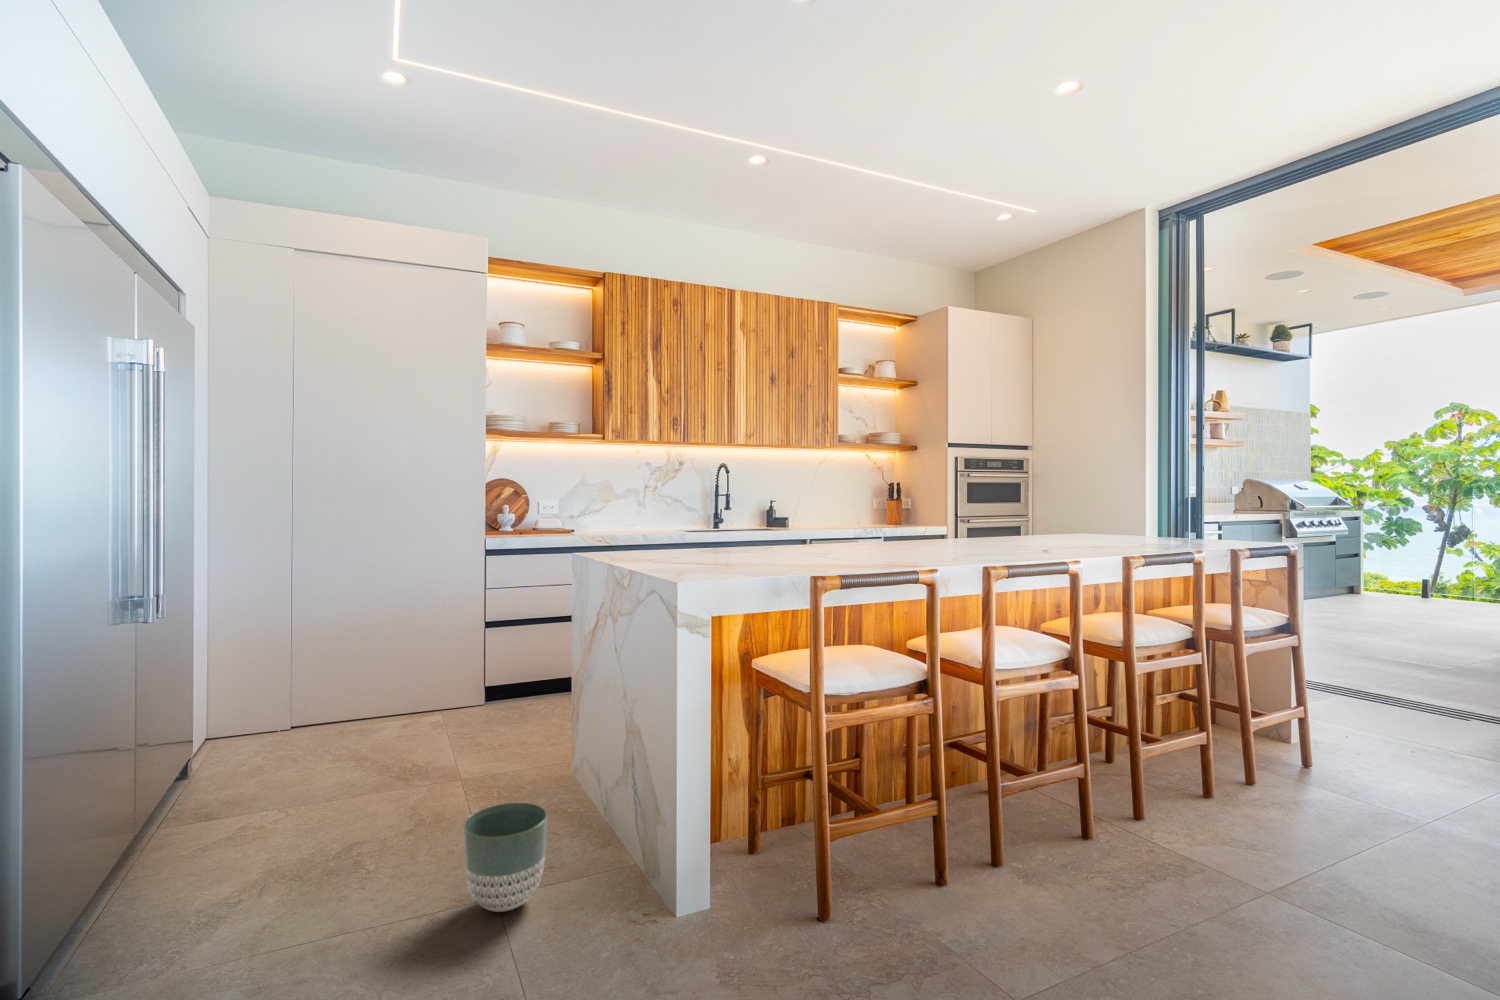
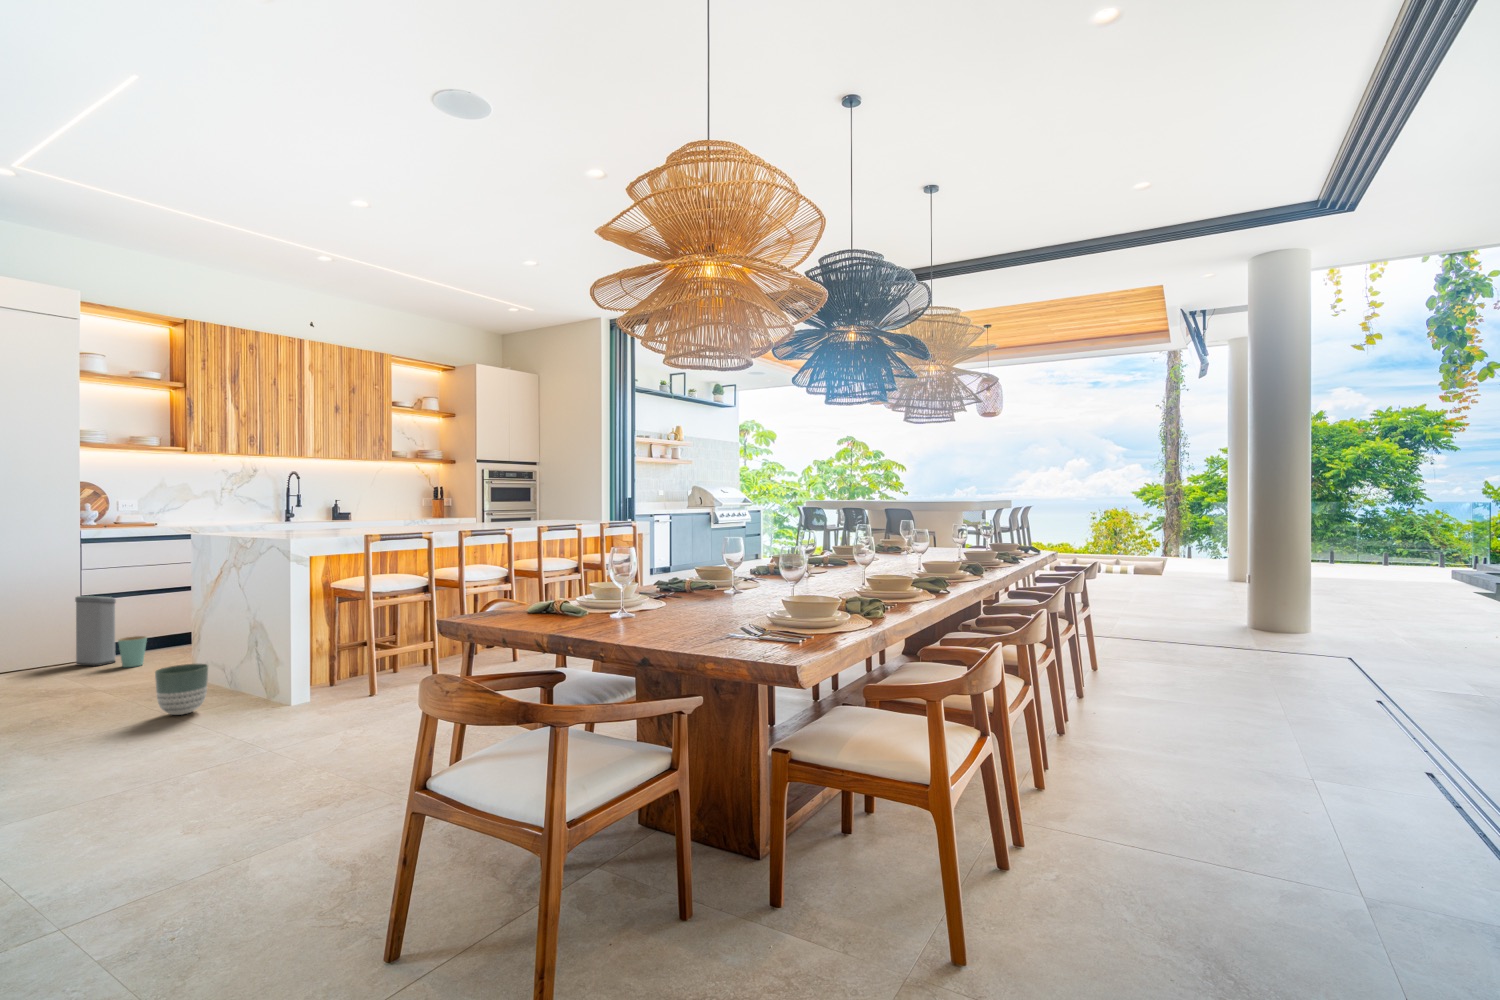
trash can: none [479,624,543,729] -> present [75,596,147,667]

